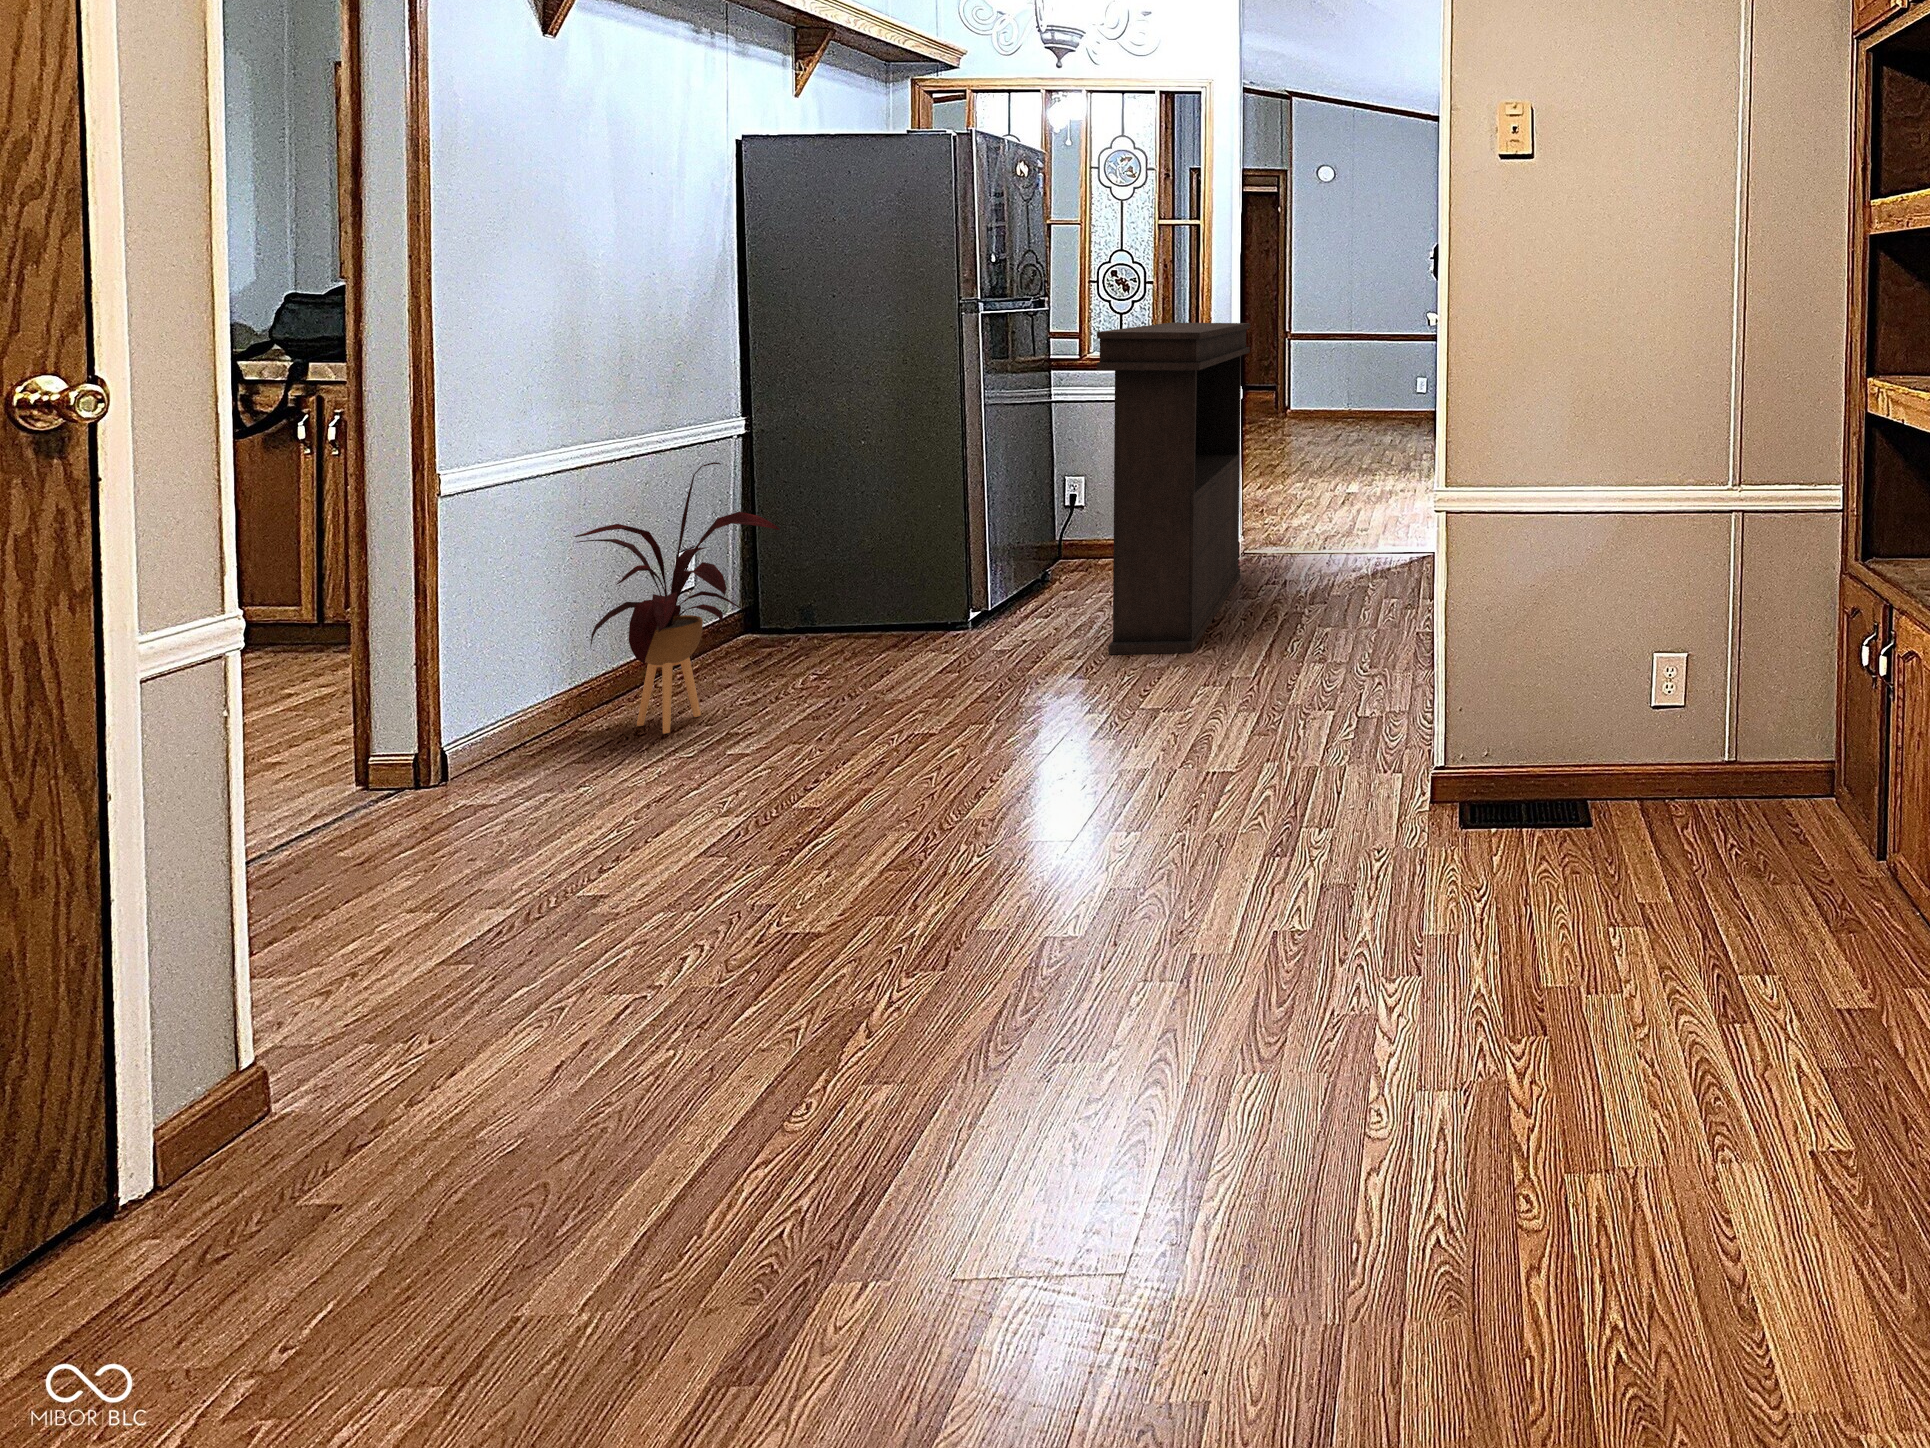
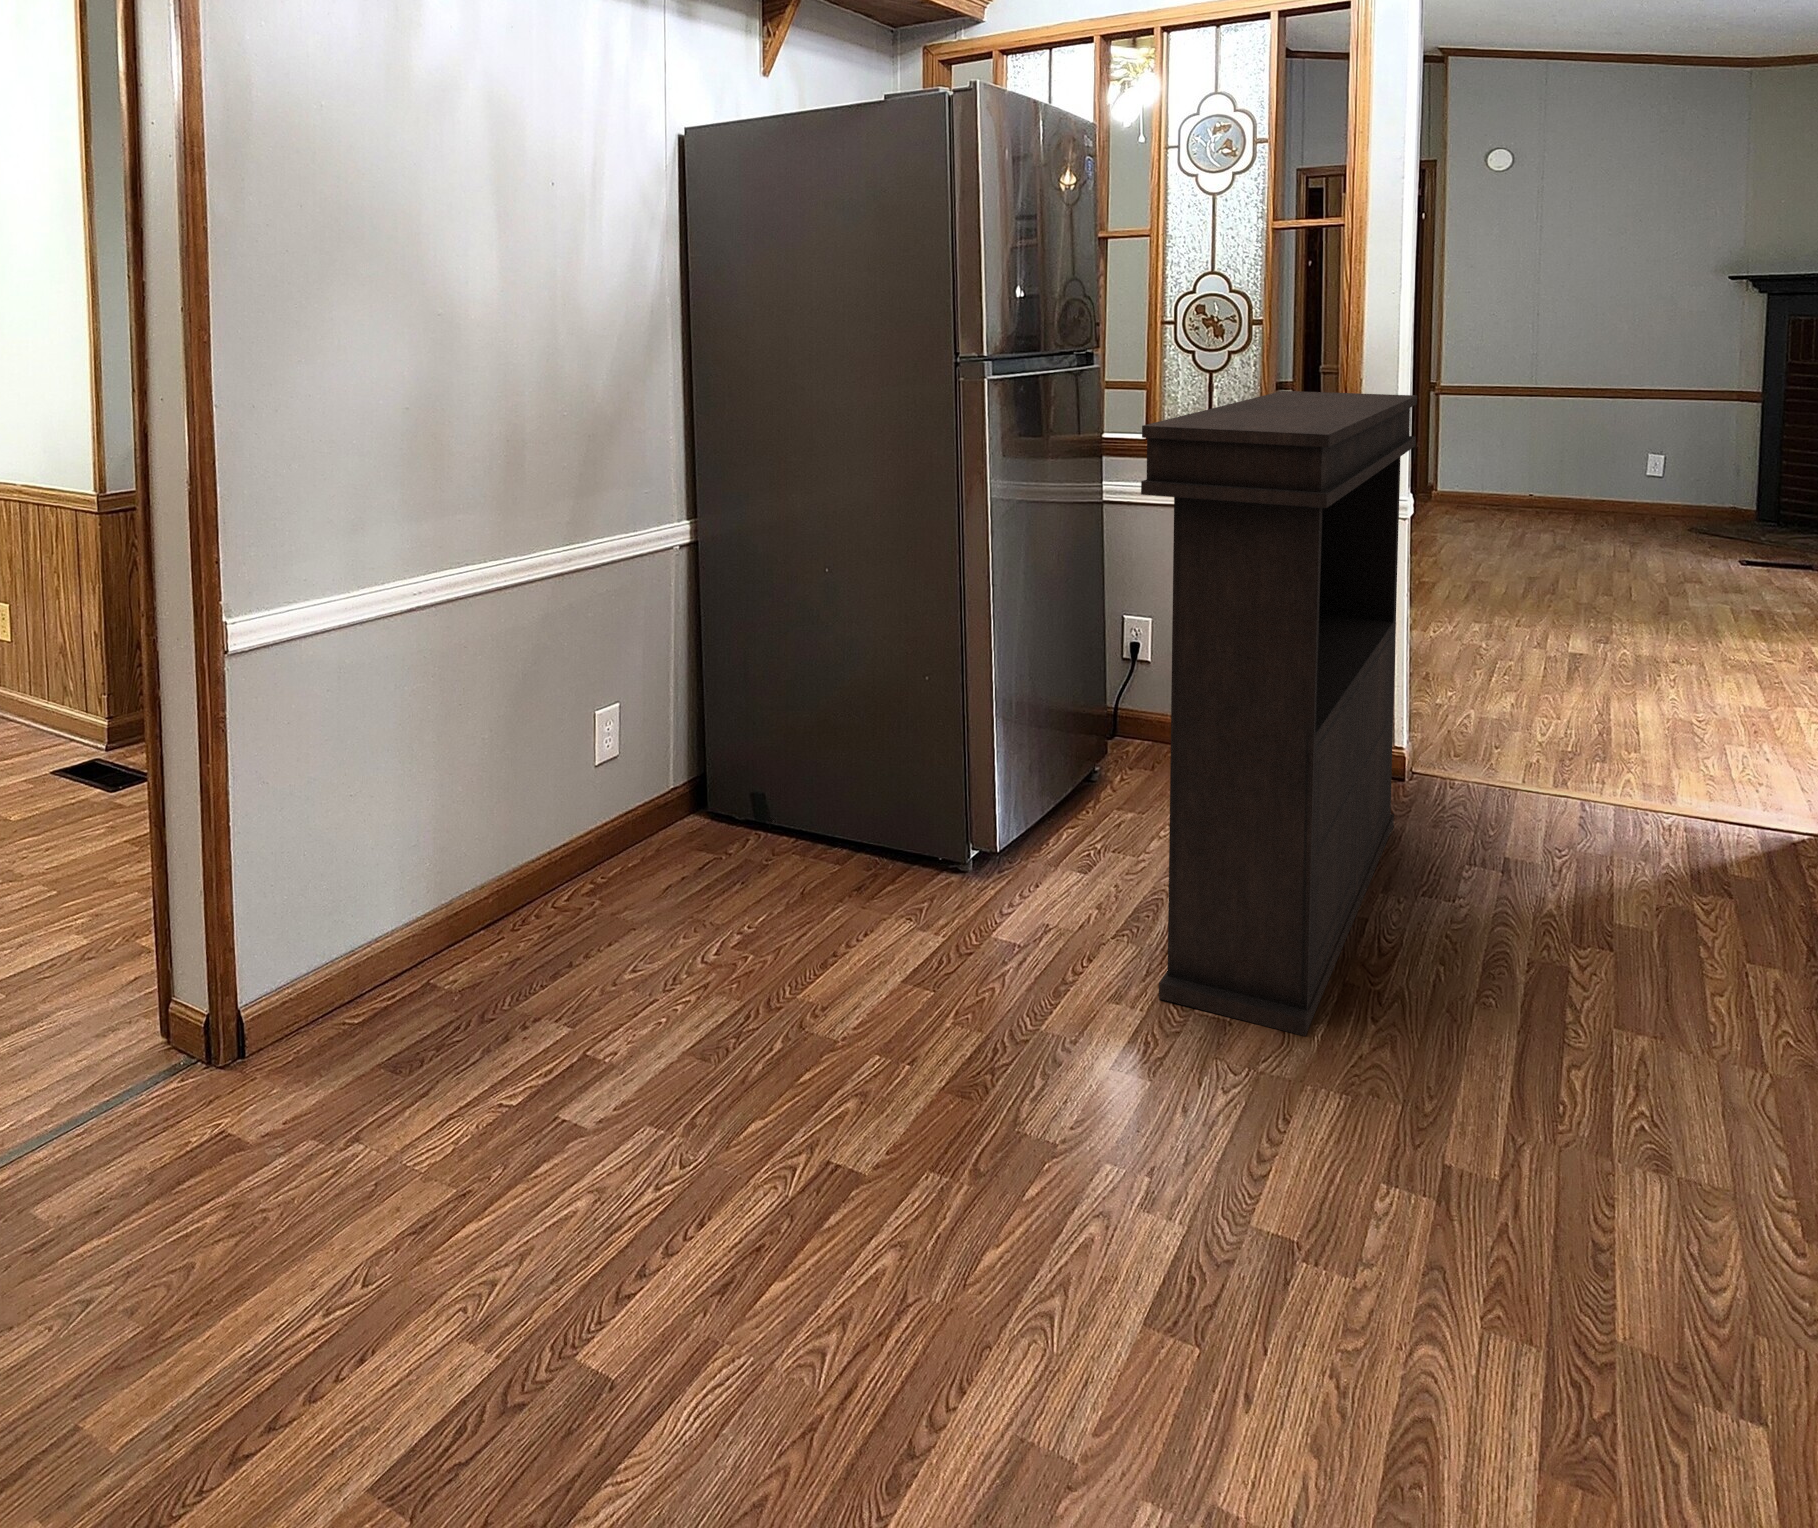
house plant: present [574,462,780,734] -> none [395,617,653,1024]

